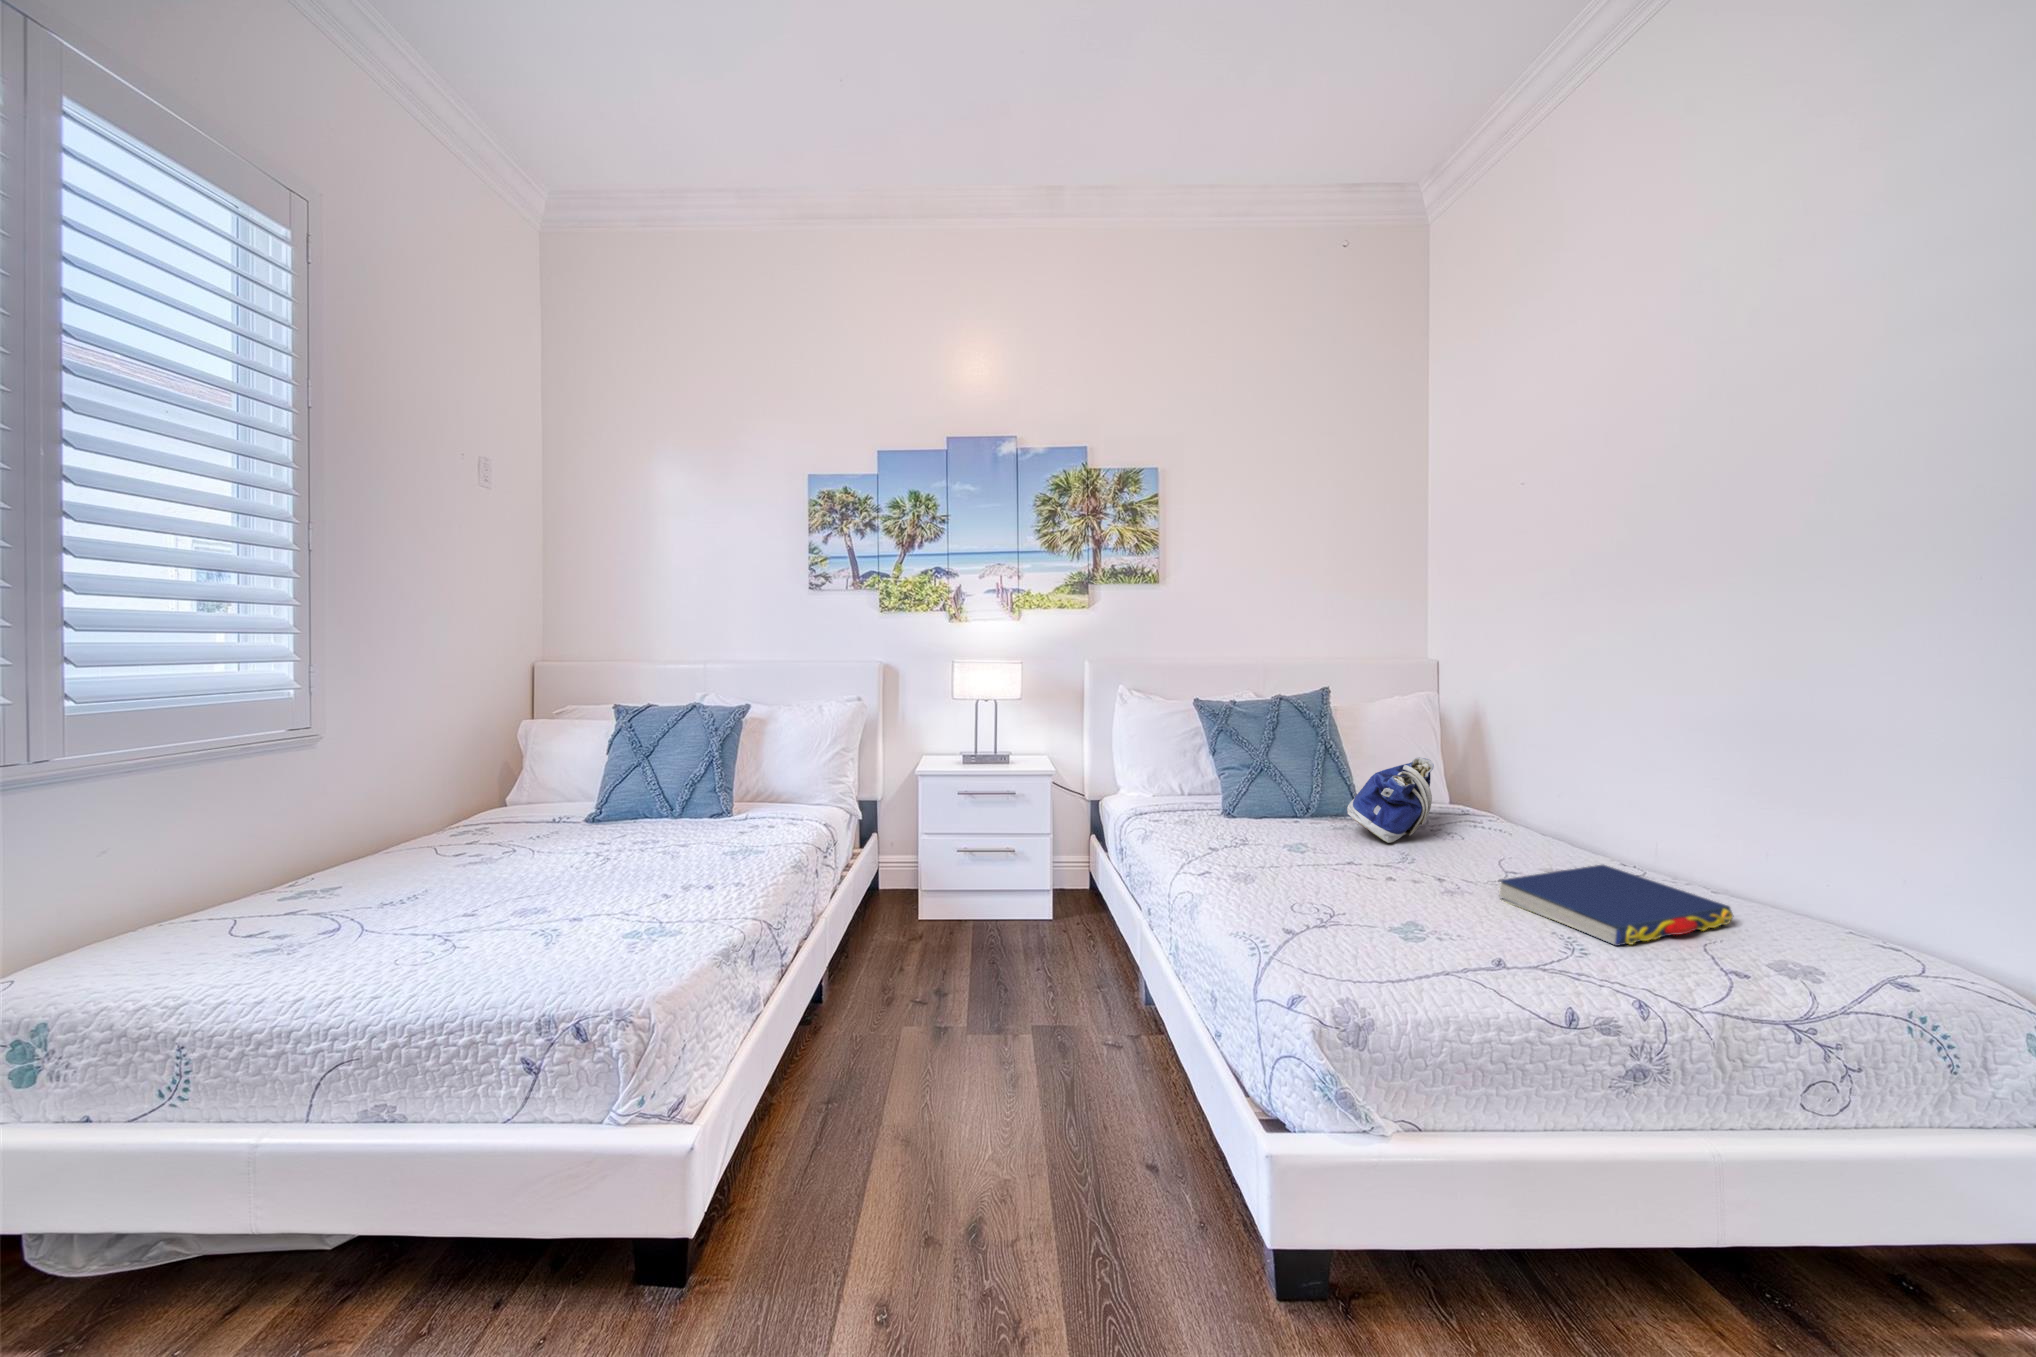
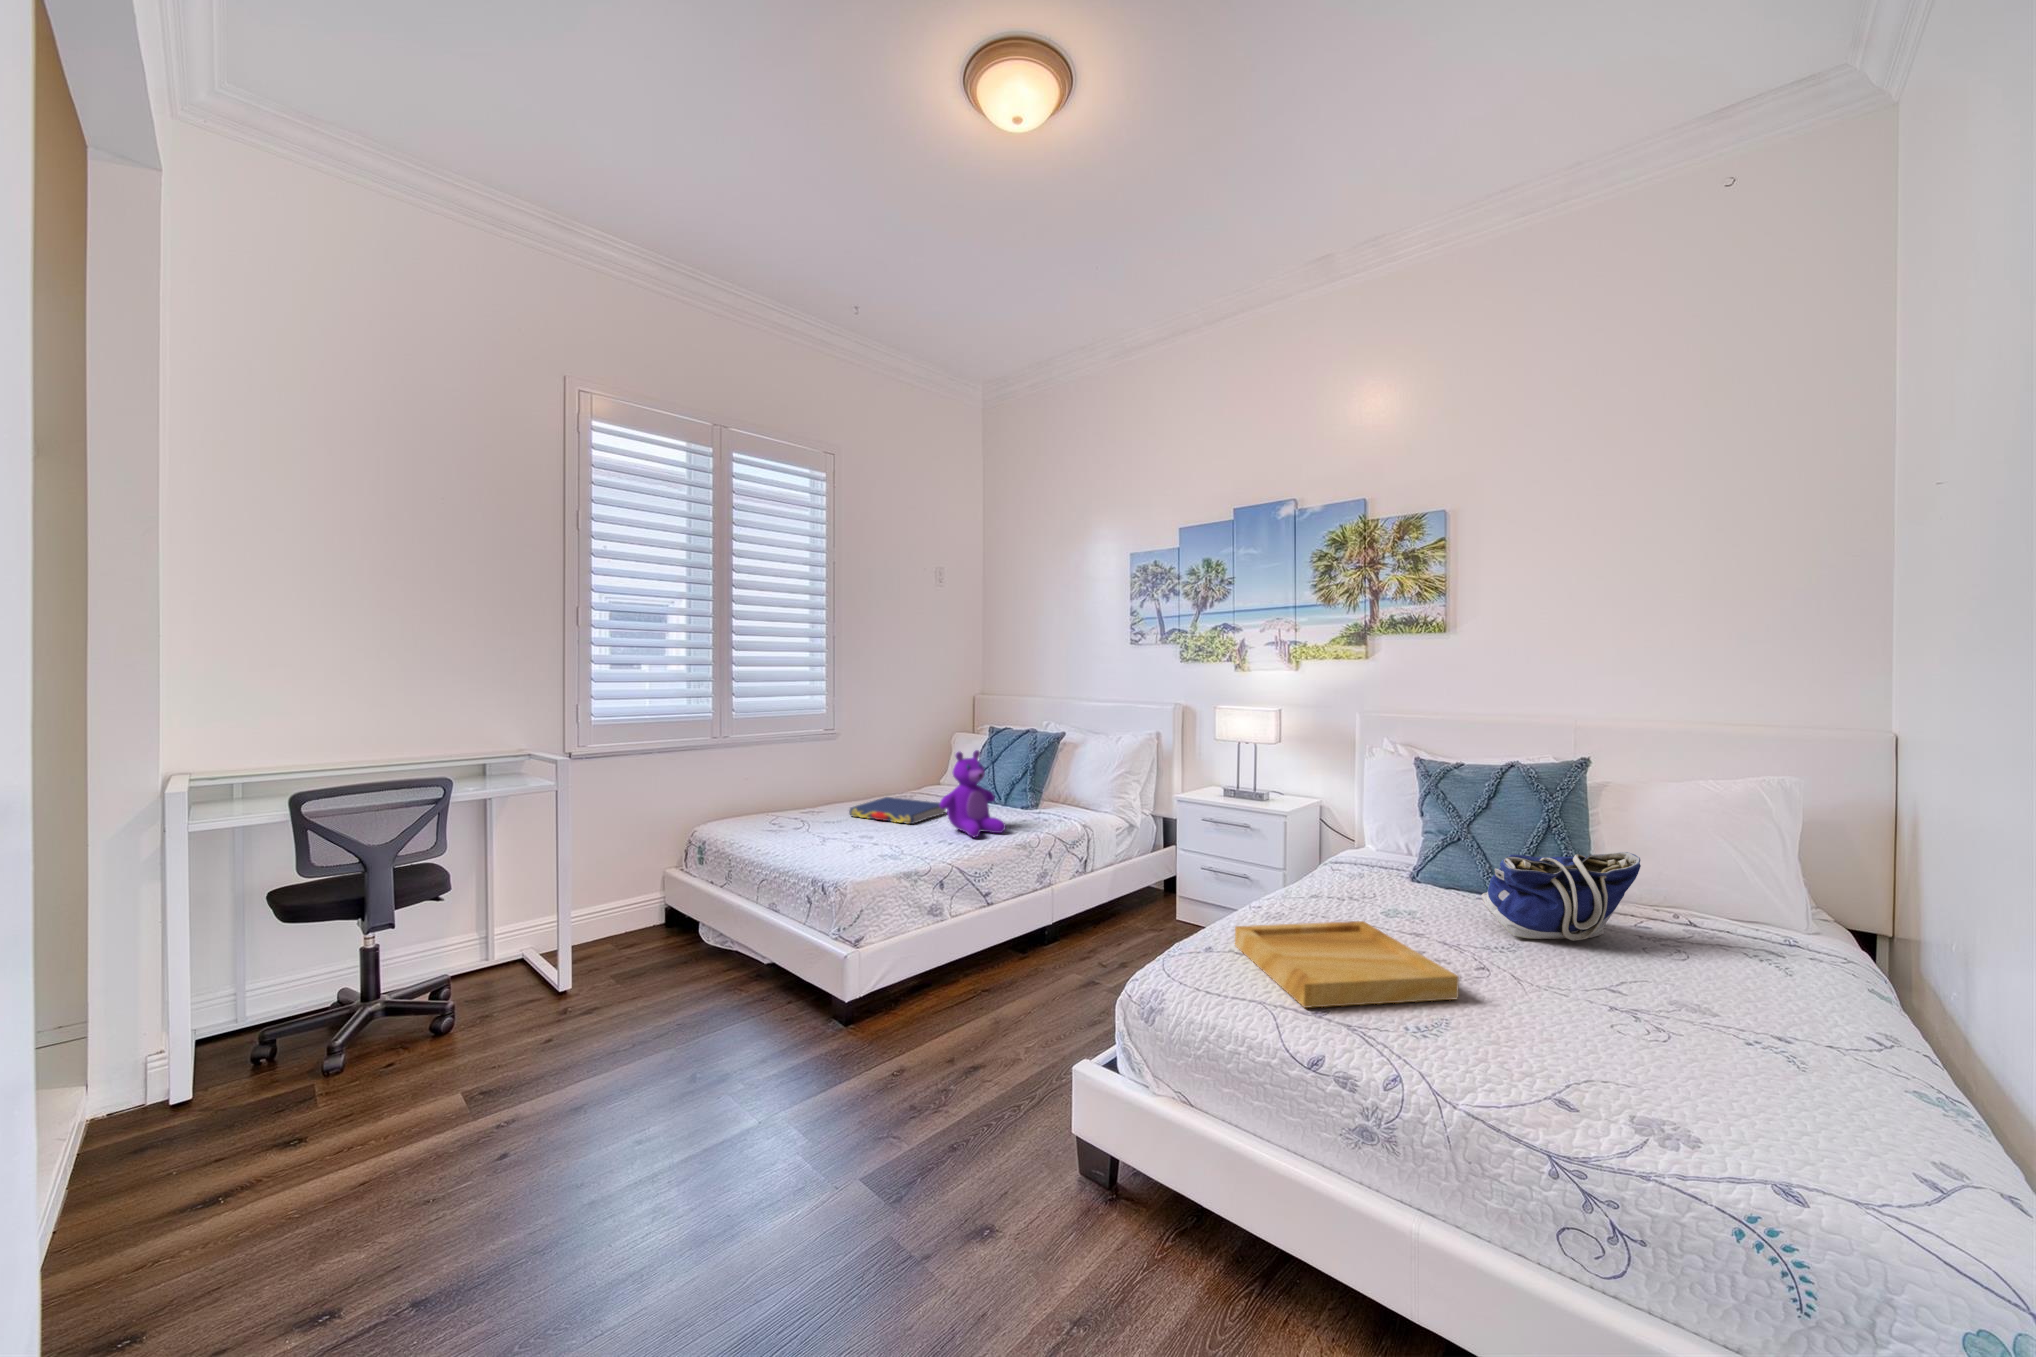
teddy bear: none [665,747,769,883] -> present [940,750,1006,837]
tray: none [1298,862,1495,967] -> present [1235,921,1459,1008]
book: present [1499,865,1733,946] -> present [849,797,945,824]

